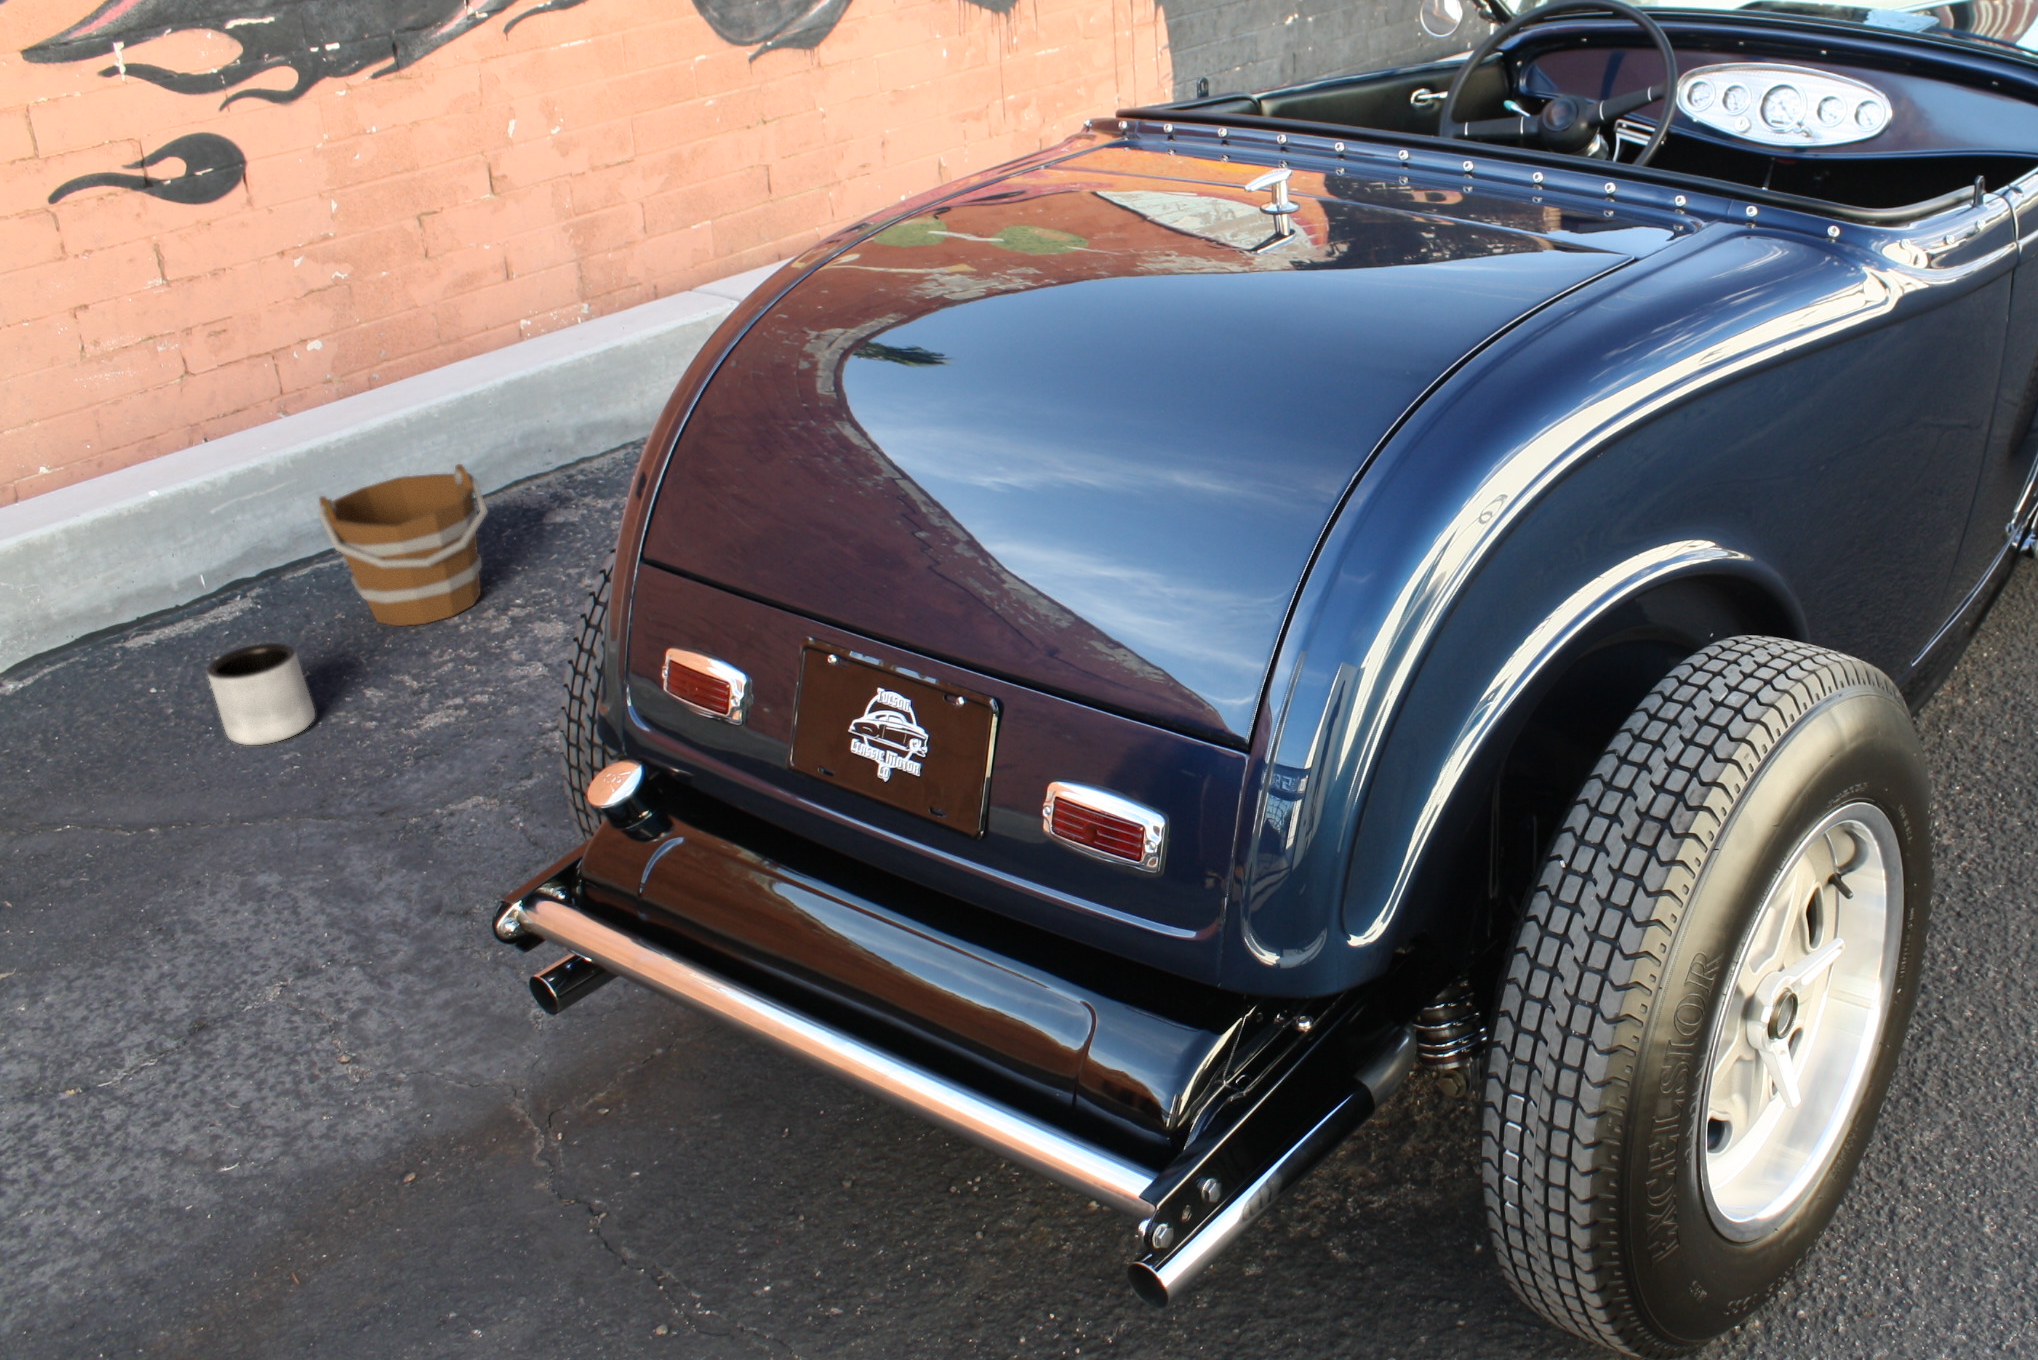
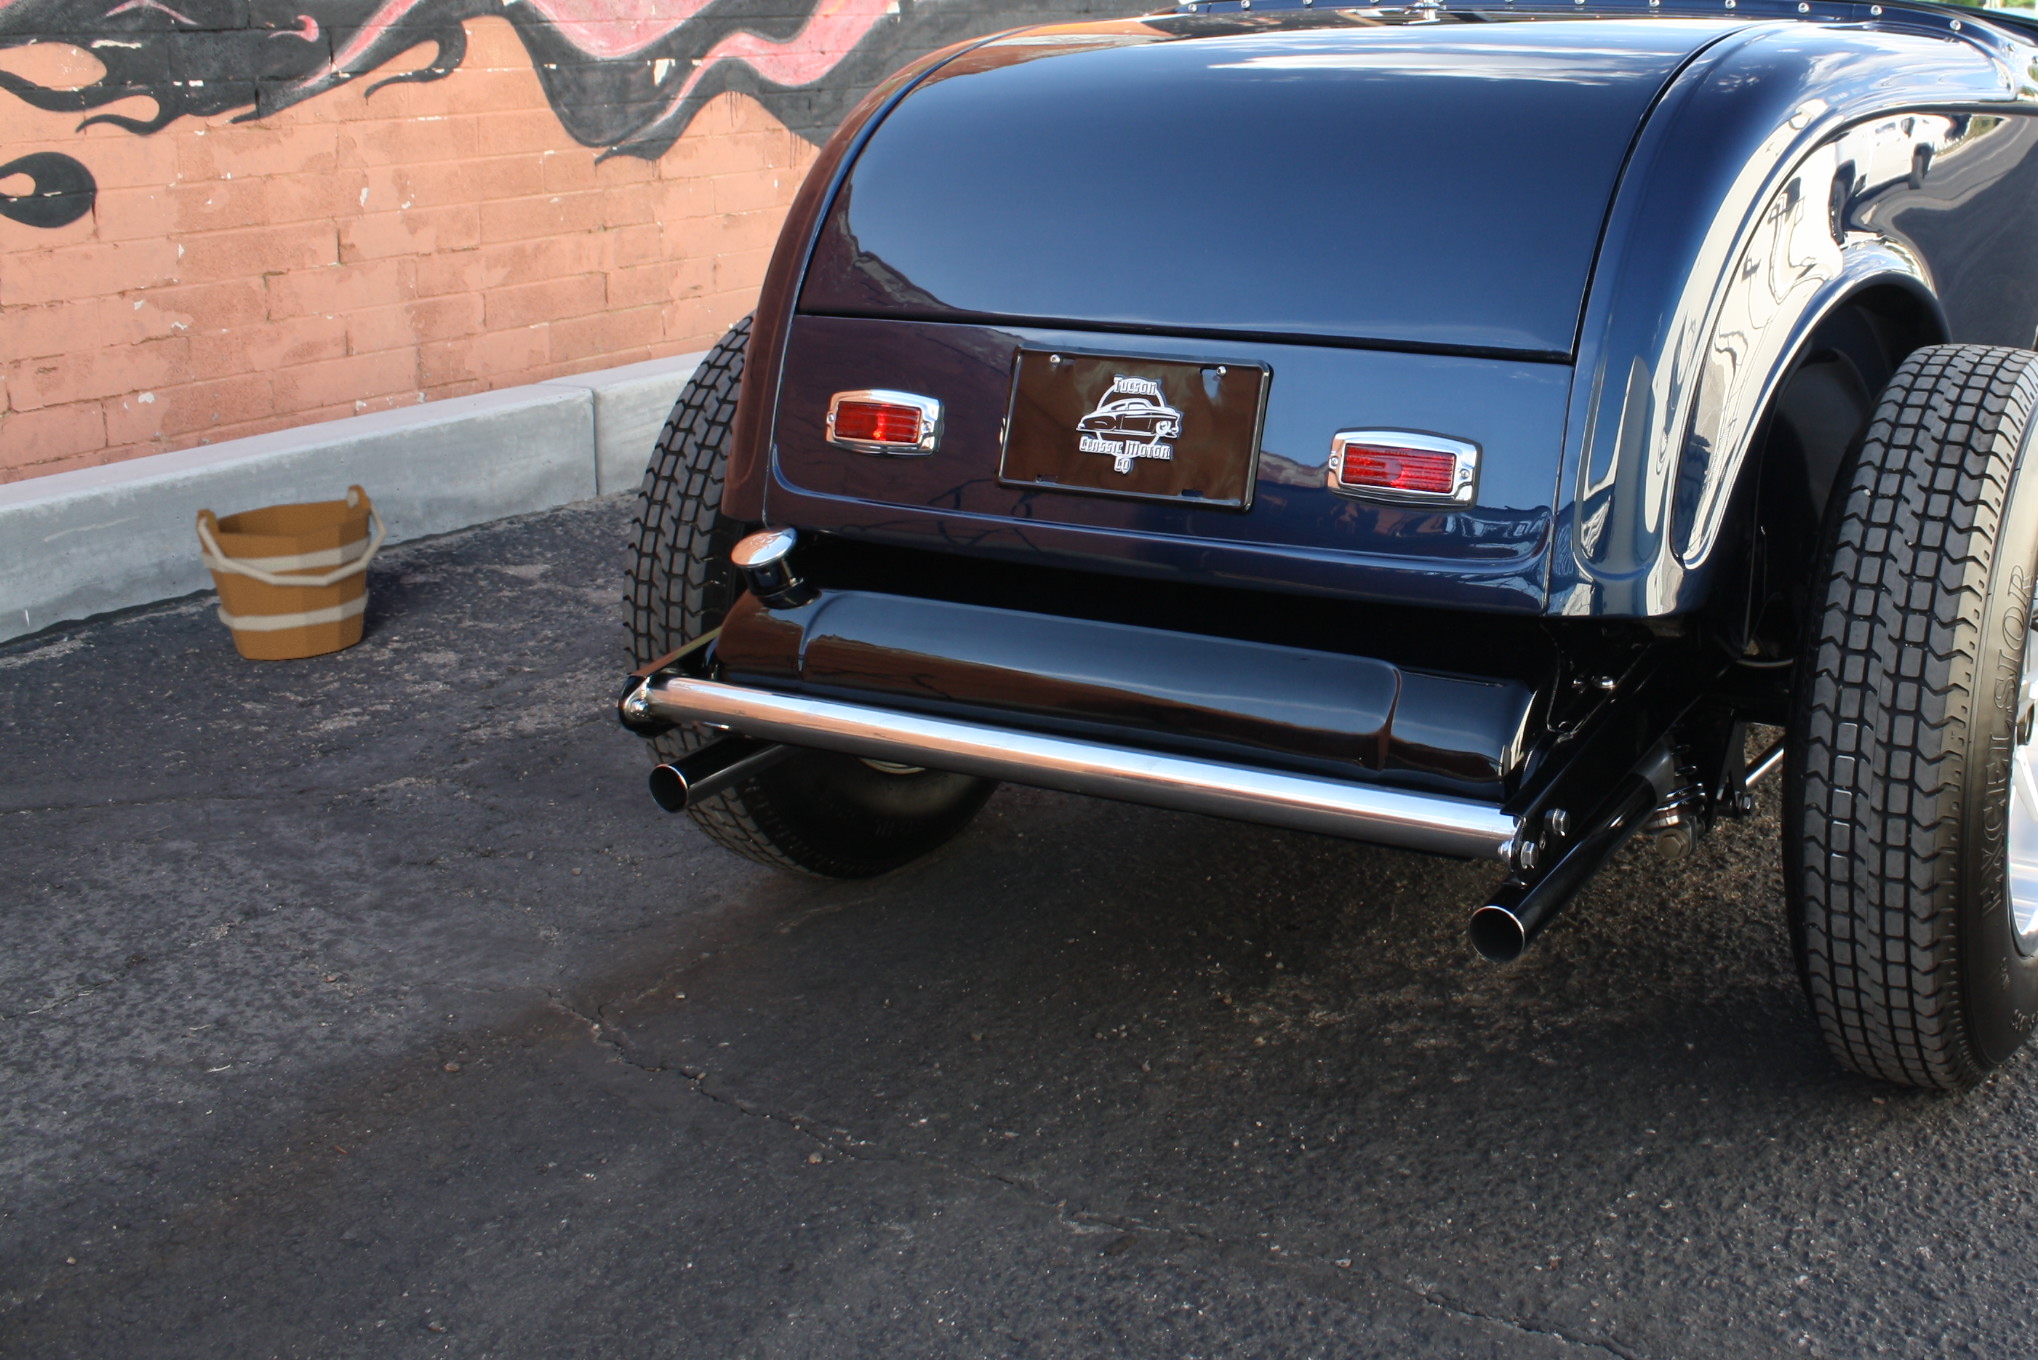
planter: present [207,643,315,745] -> none [97,642,213,753]

